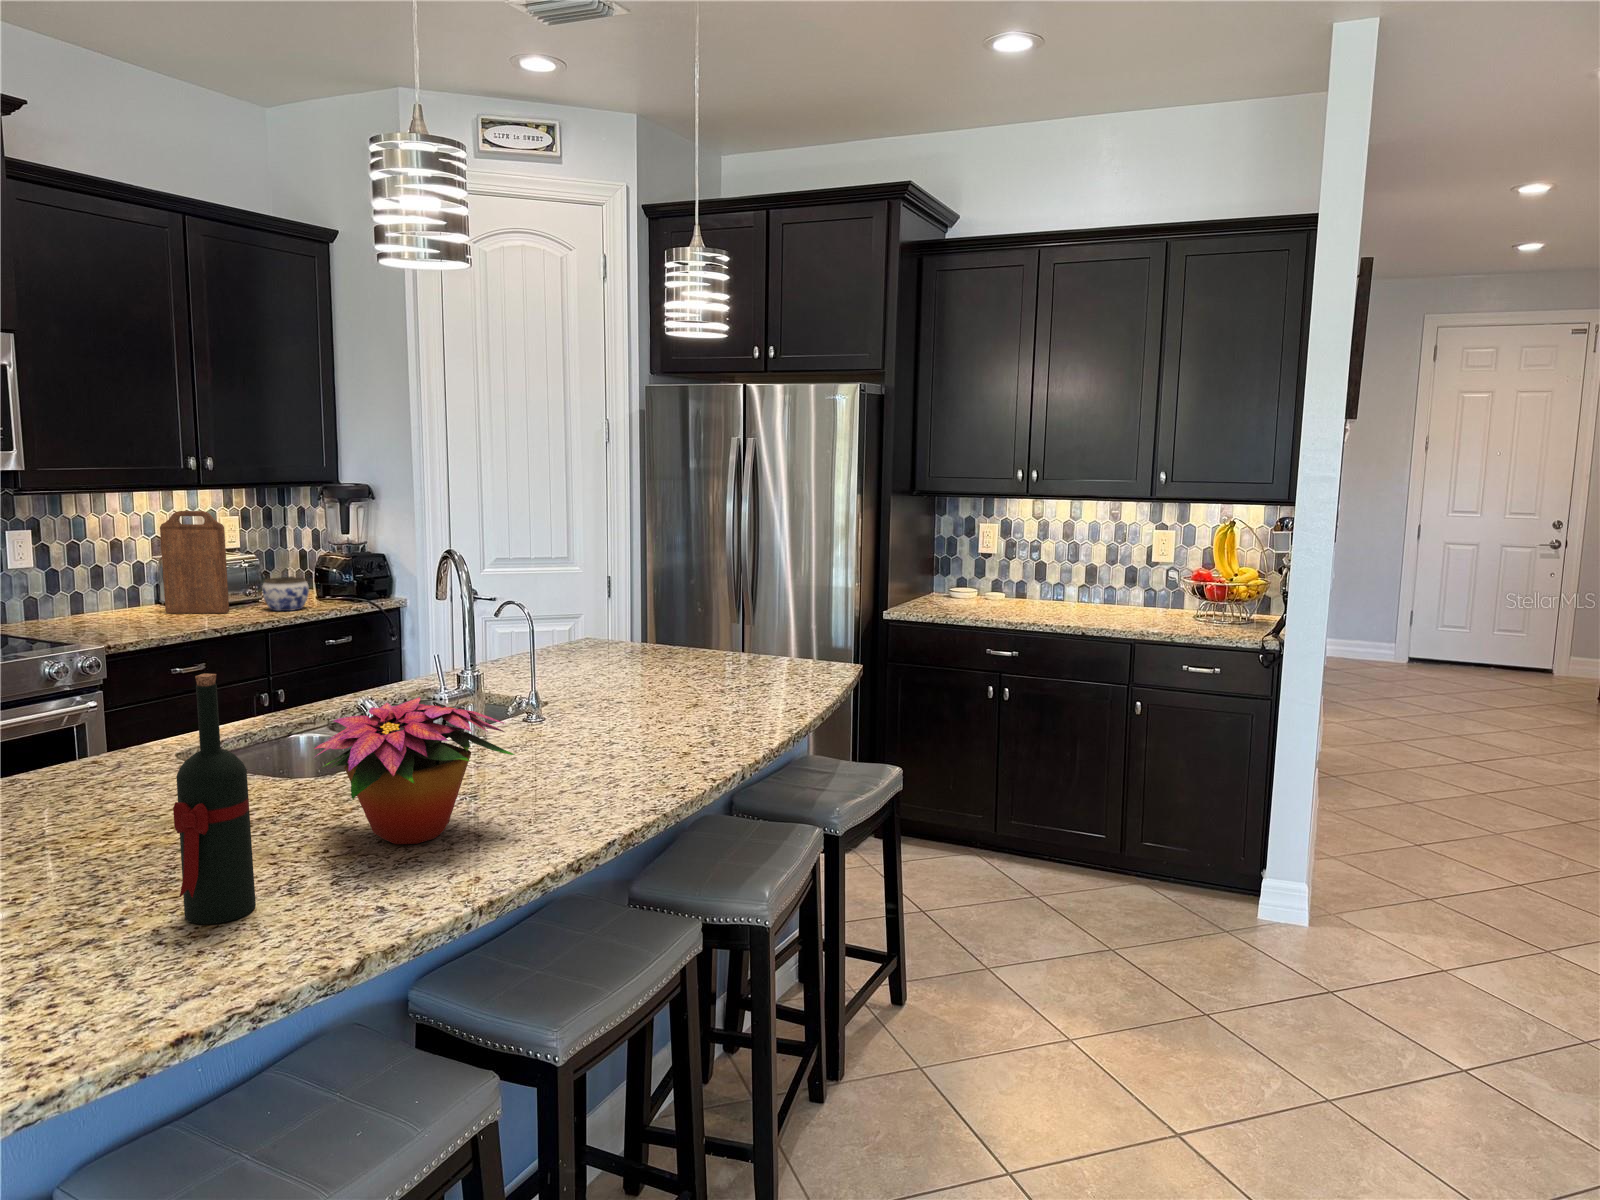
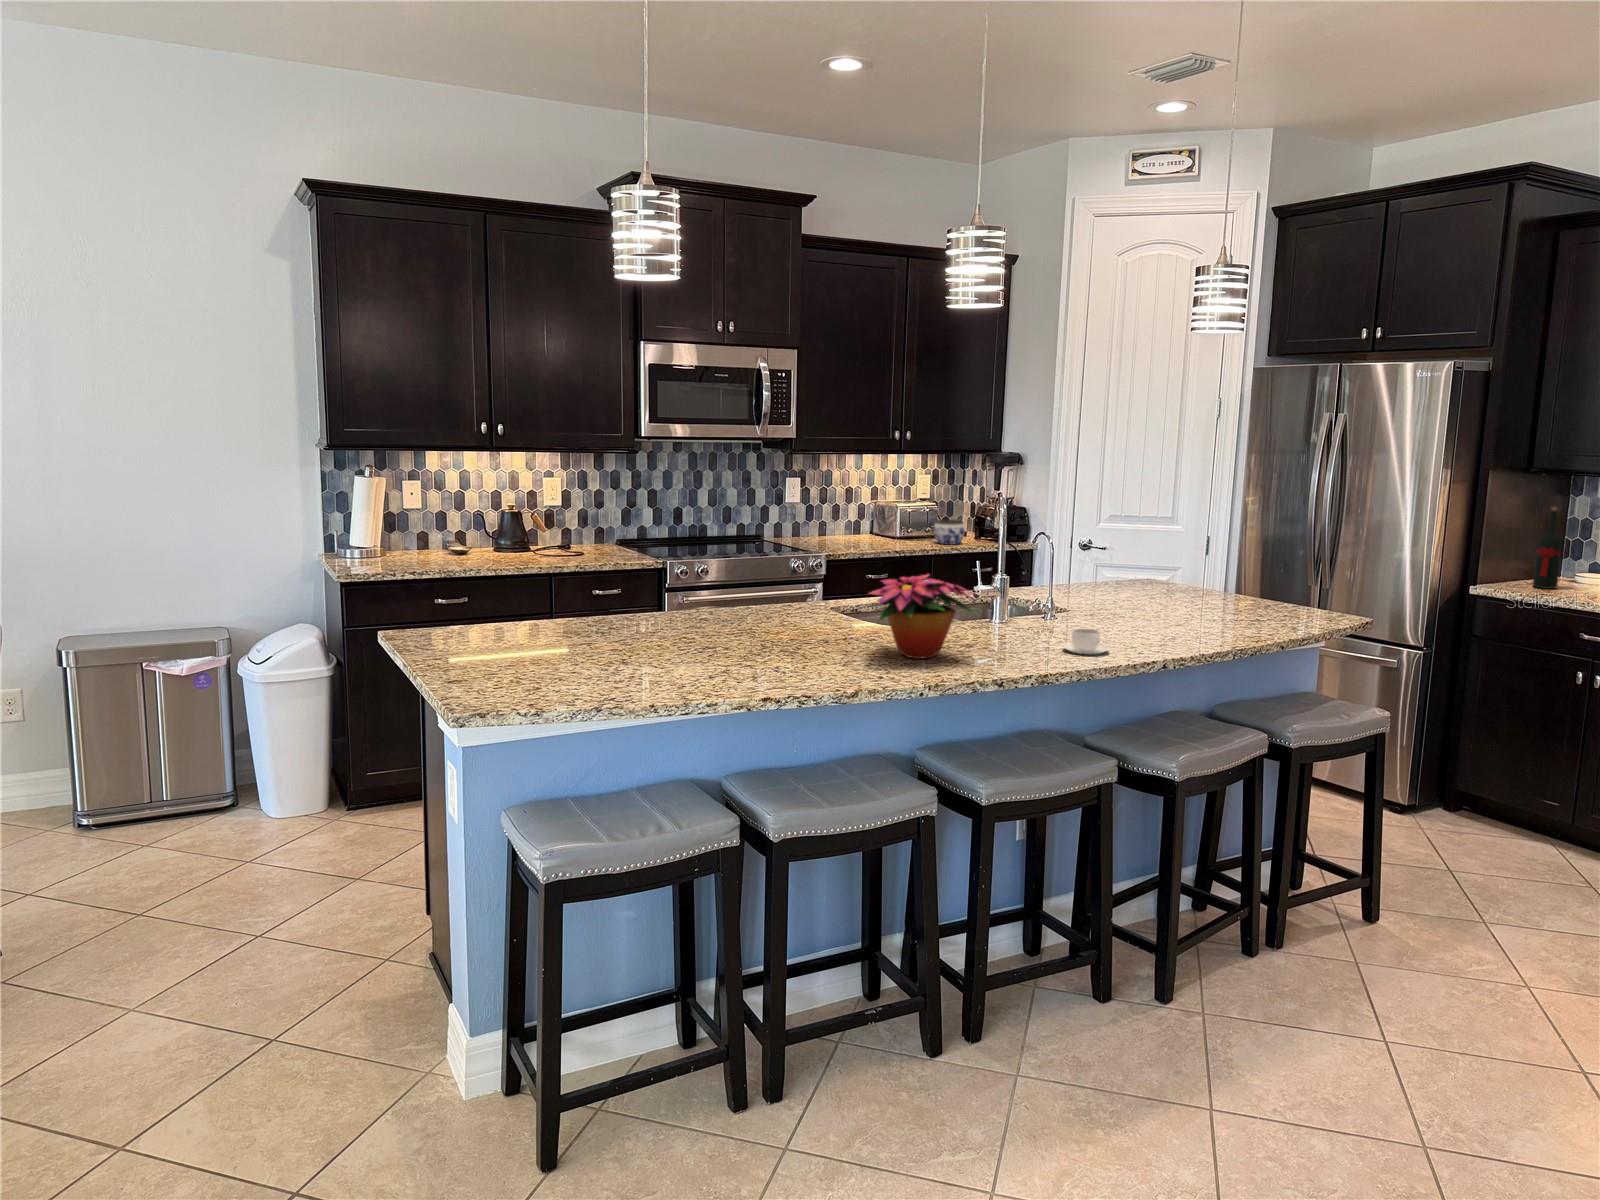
cutting board: present [160,511,229,613] -> none [873,469,913,543]
wine bottle: present [173,674,256,924] -> present [1533,507,1563,589]
coffee cup: none [611,741,678,781] -> present [1062,629,1109,654]

